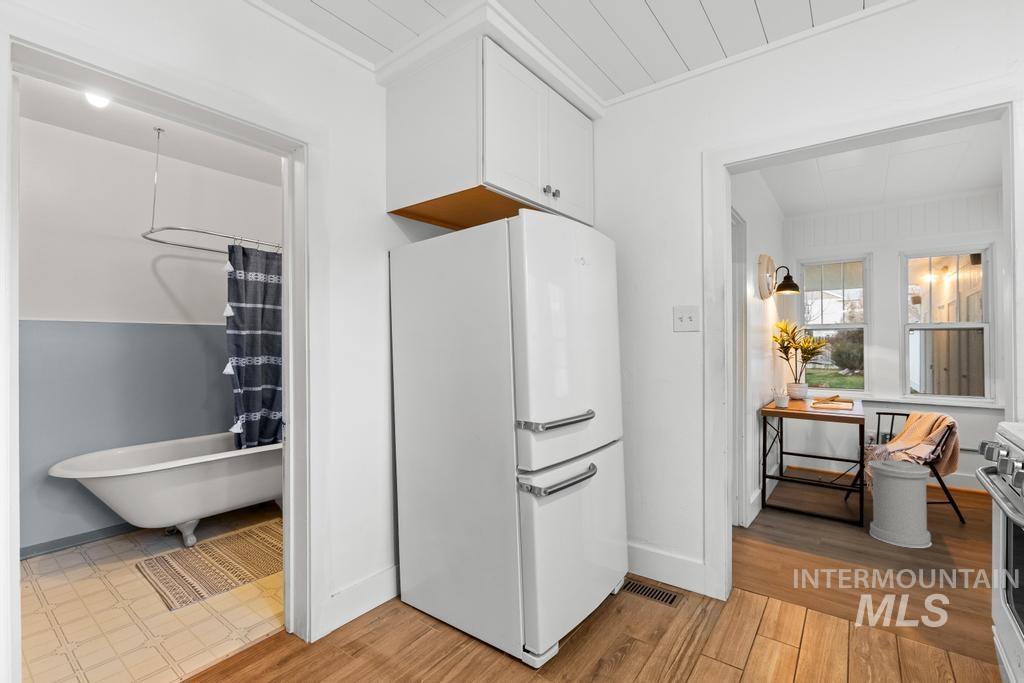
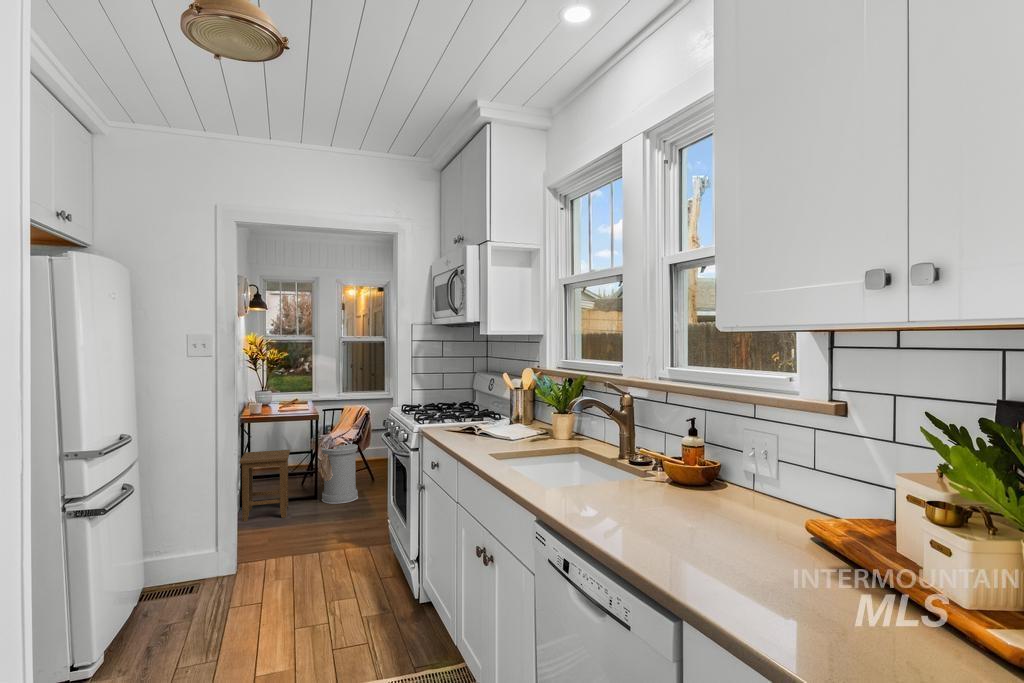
stool: none [753,450,821,542] -> present [239,450,290,522]

